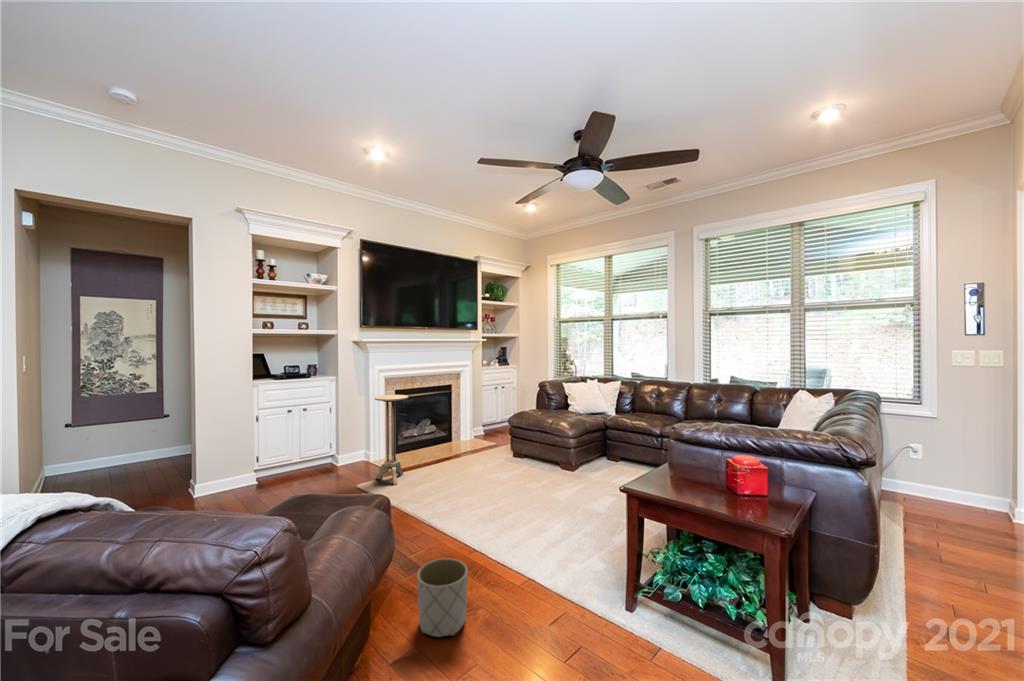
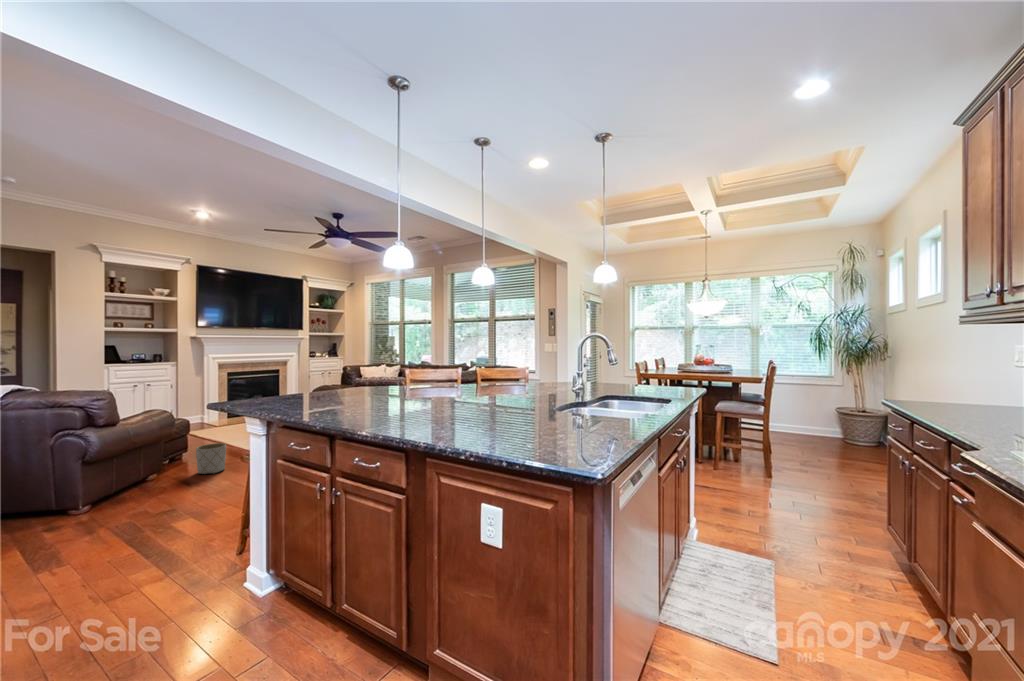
side table: present [375,395,408,485] -> none [203,374,230,433]

